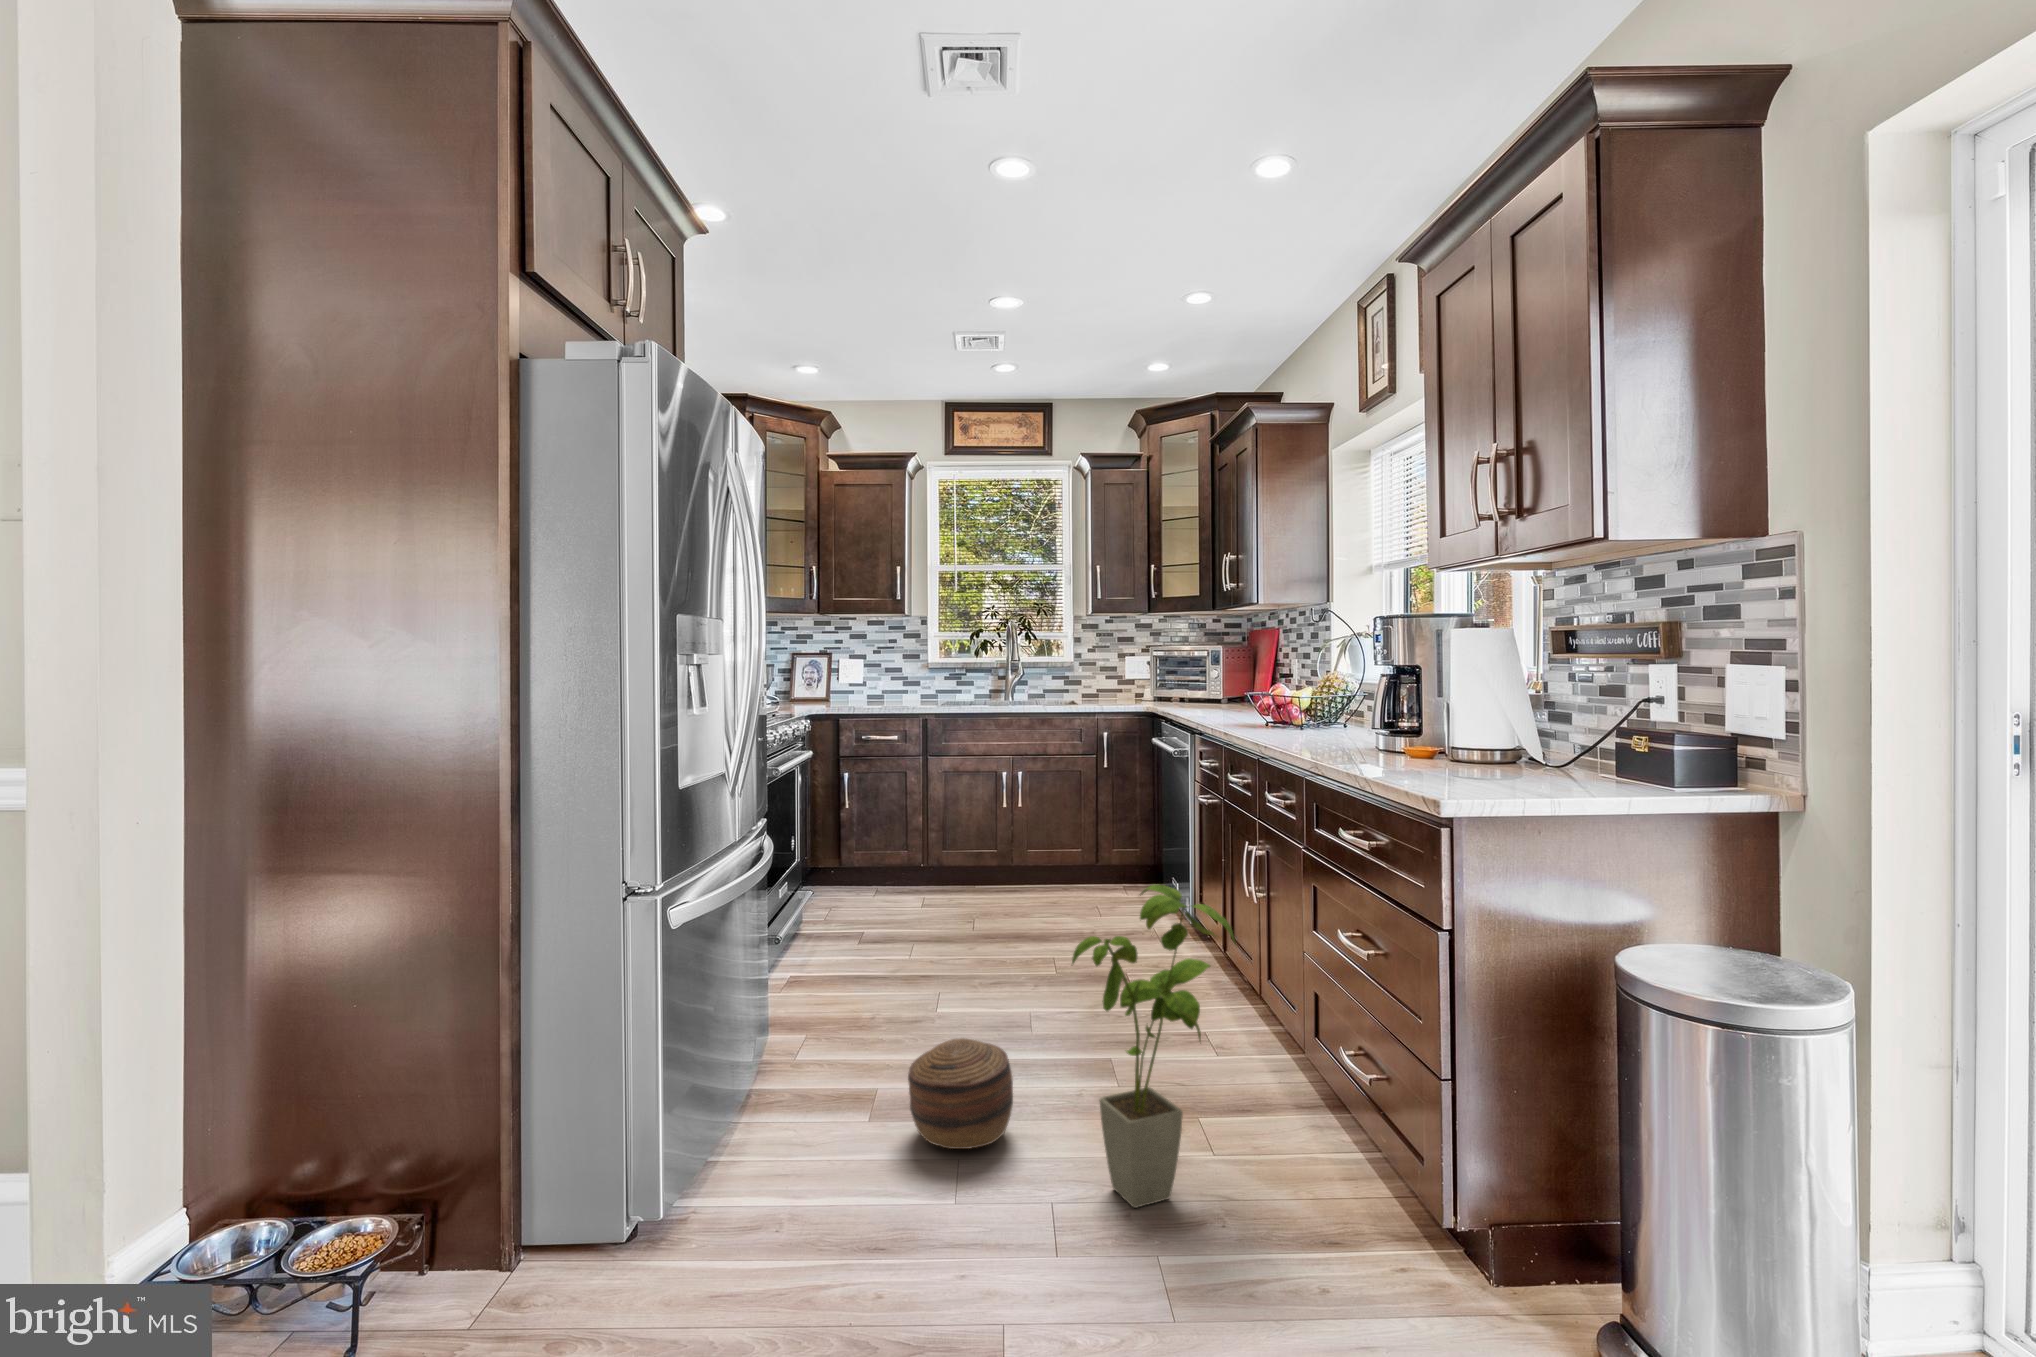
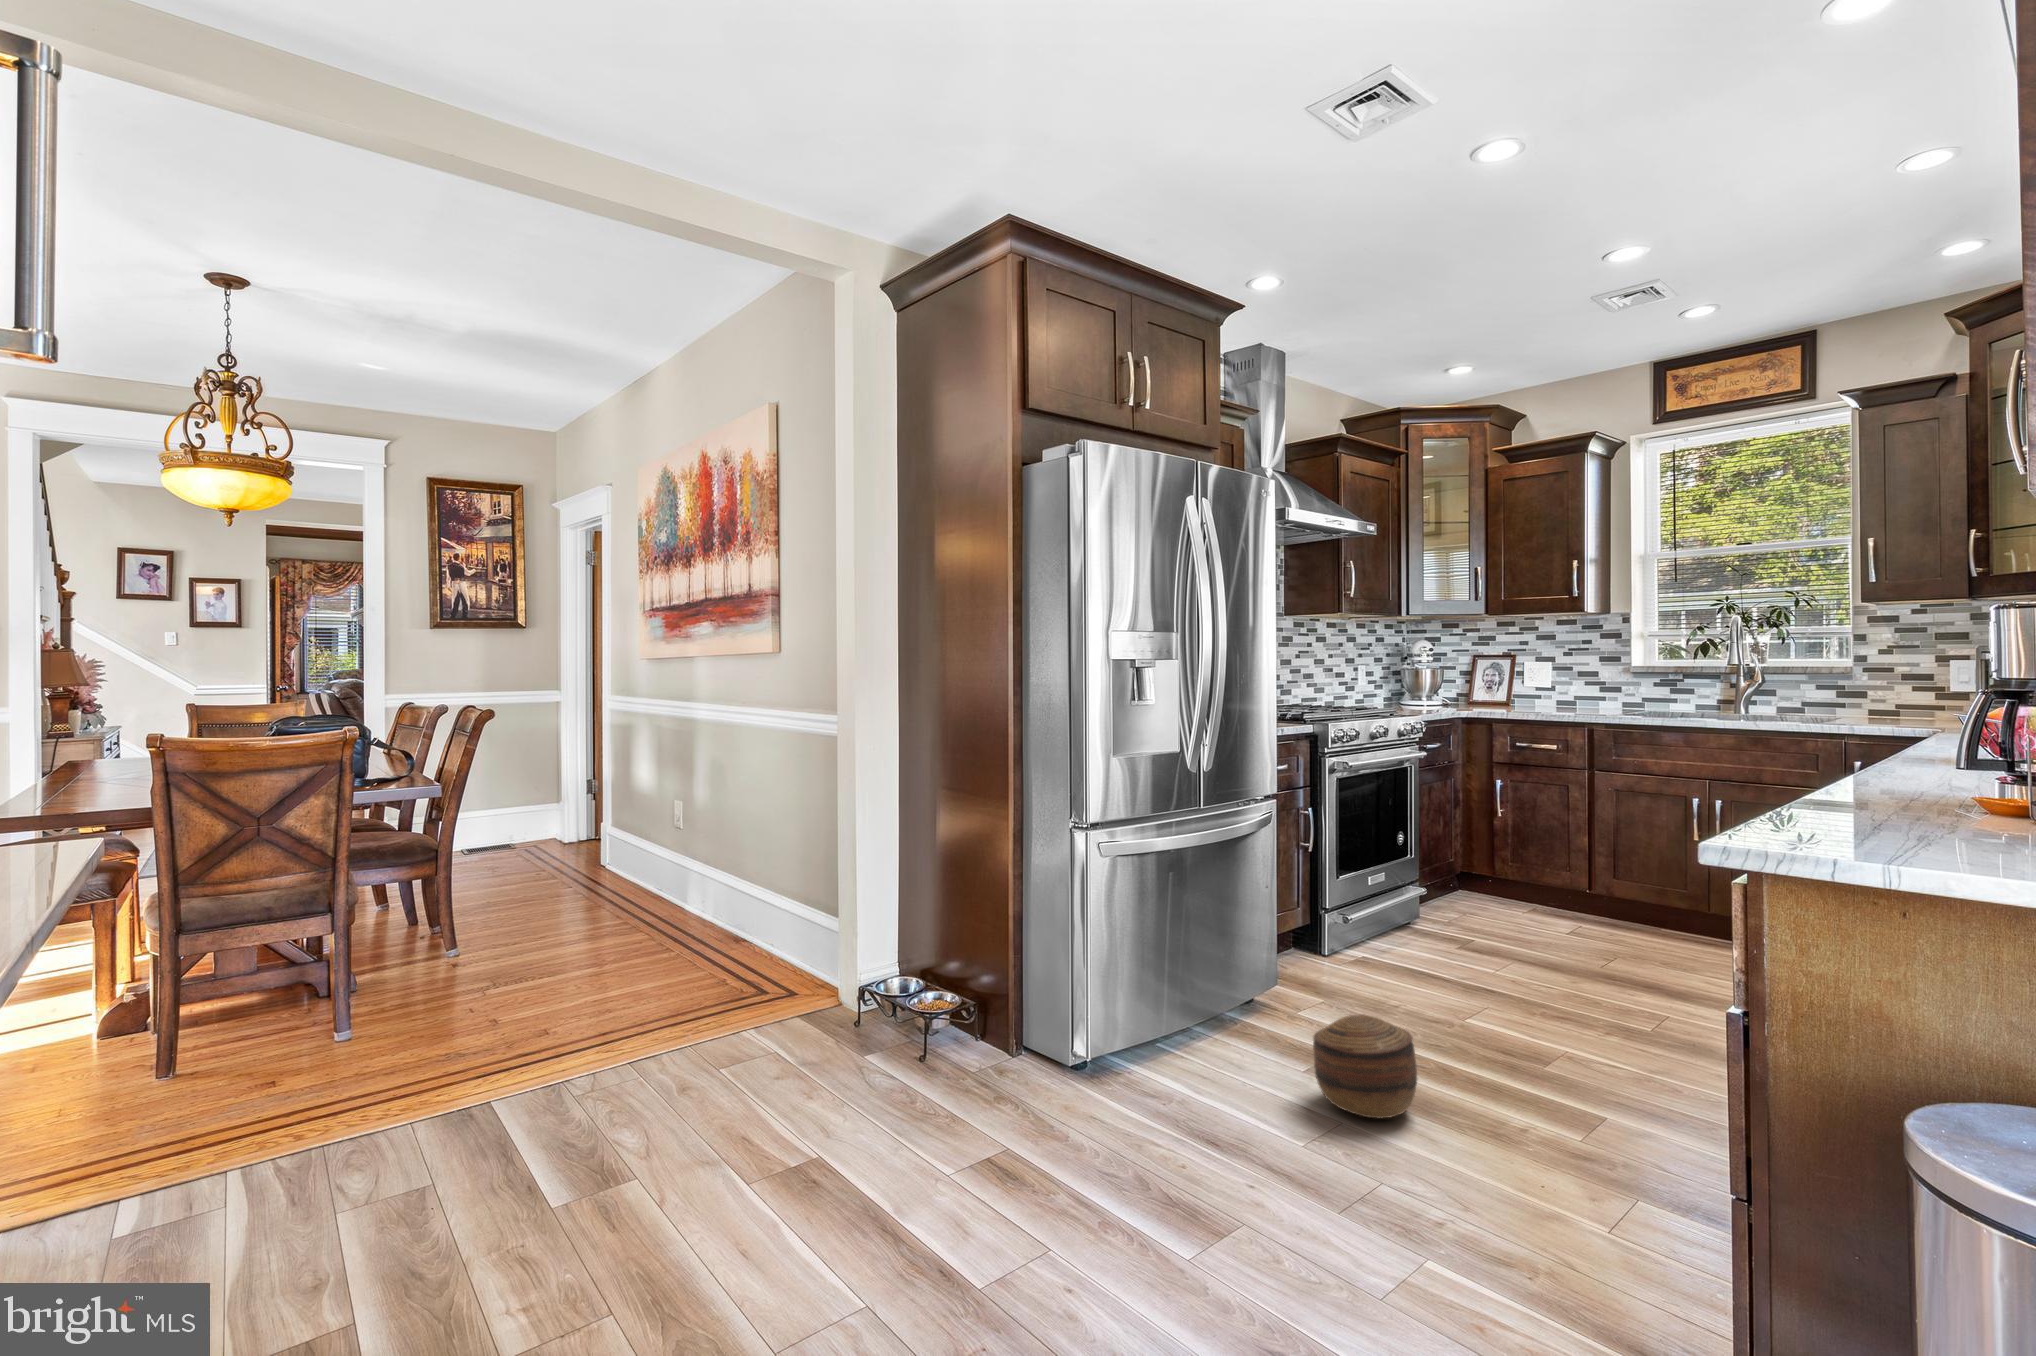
house plant: present [1072,885,1235,1208] -> none [1414,888,1604,1220]

